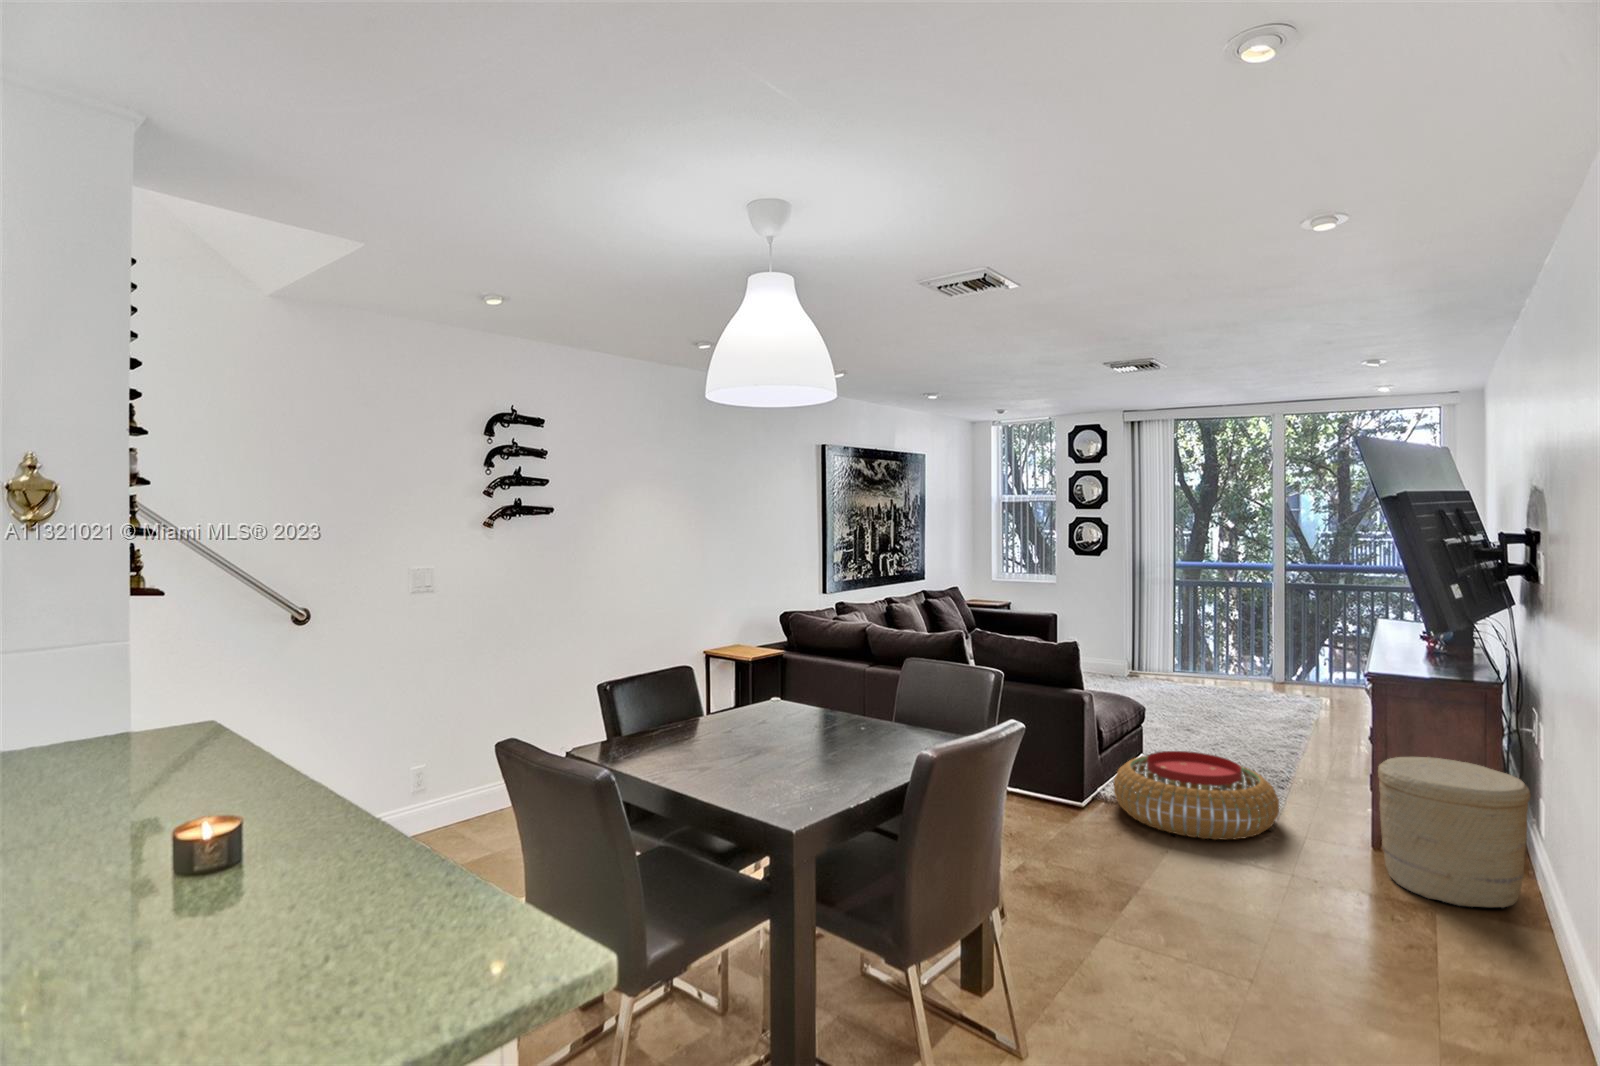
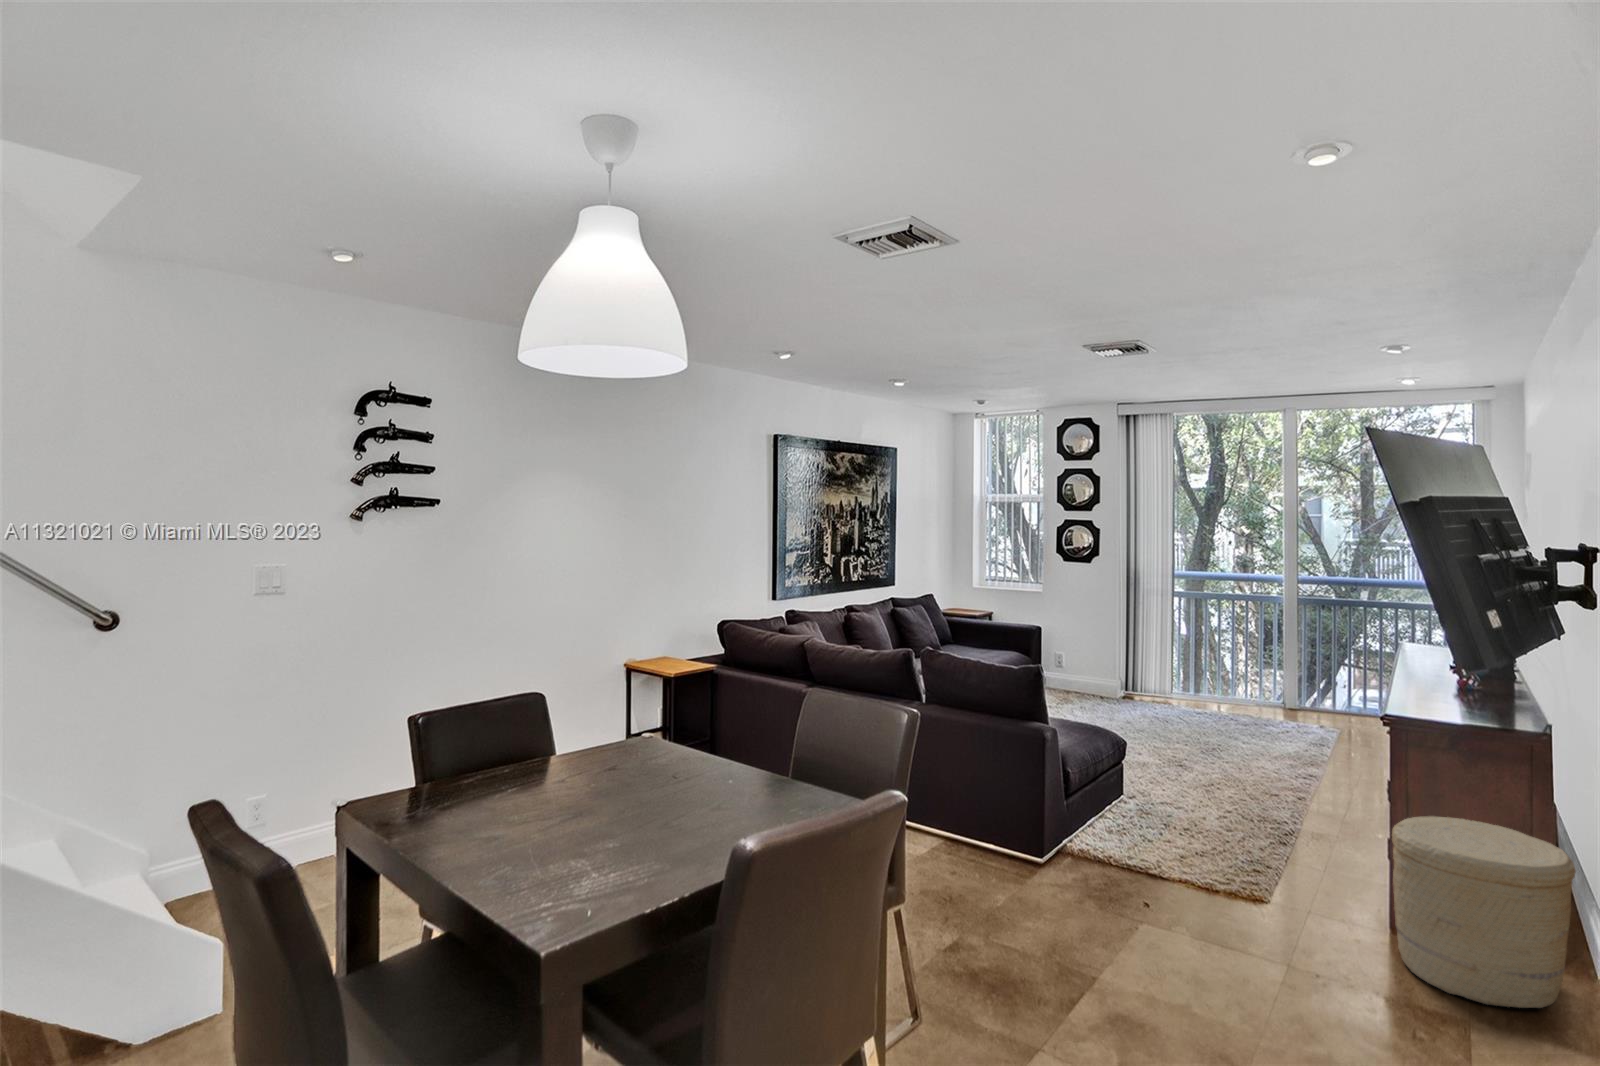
pouf: present [1114,751,1279,840] -> none [1083,797,1276,908]

